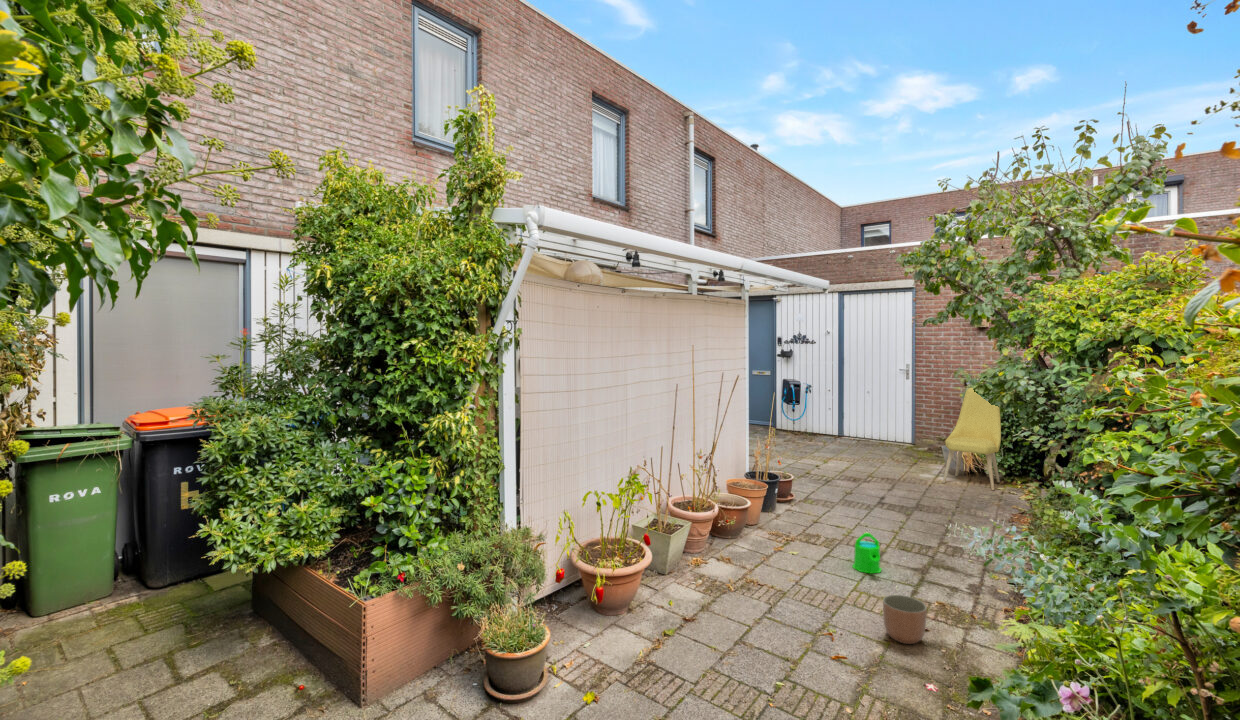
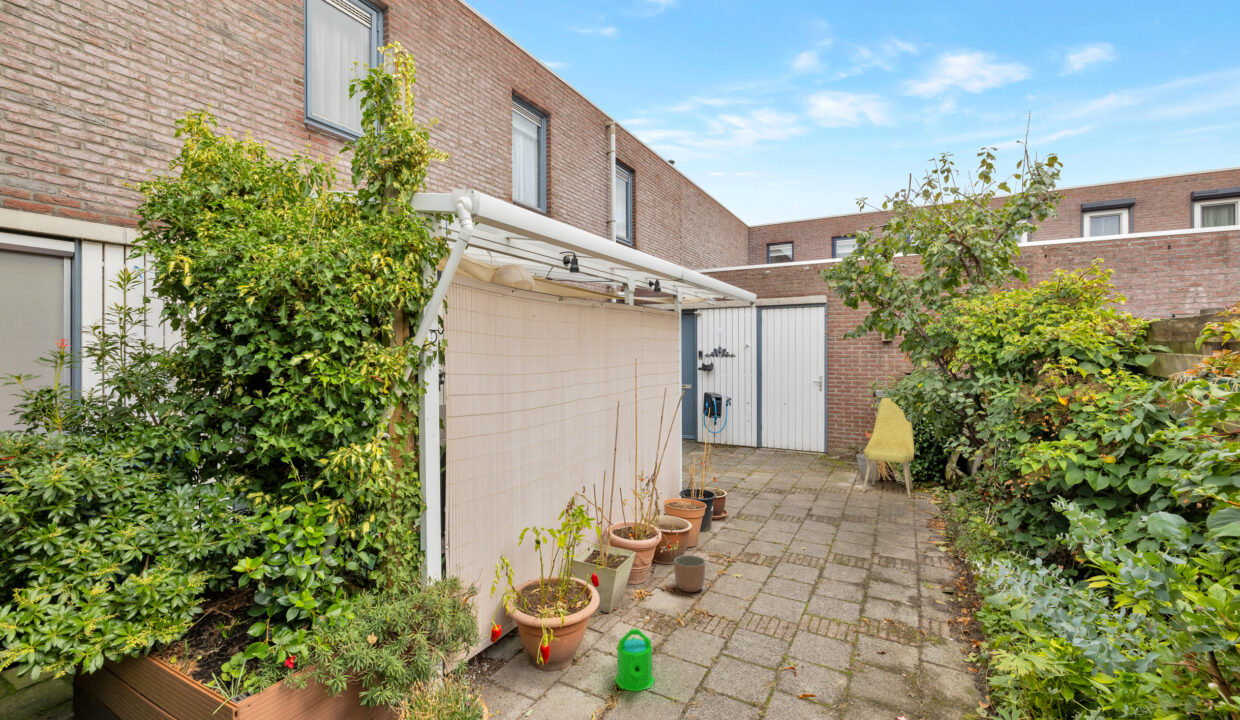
watering can: present [853,533,881,573] -> present [615,628,655,692]
planter: present [883,595,927,644] -> present [674,555,705,592]

